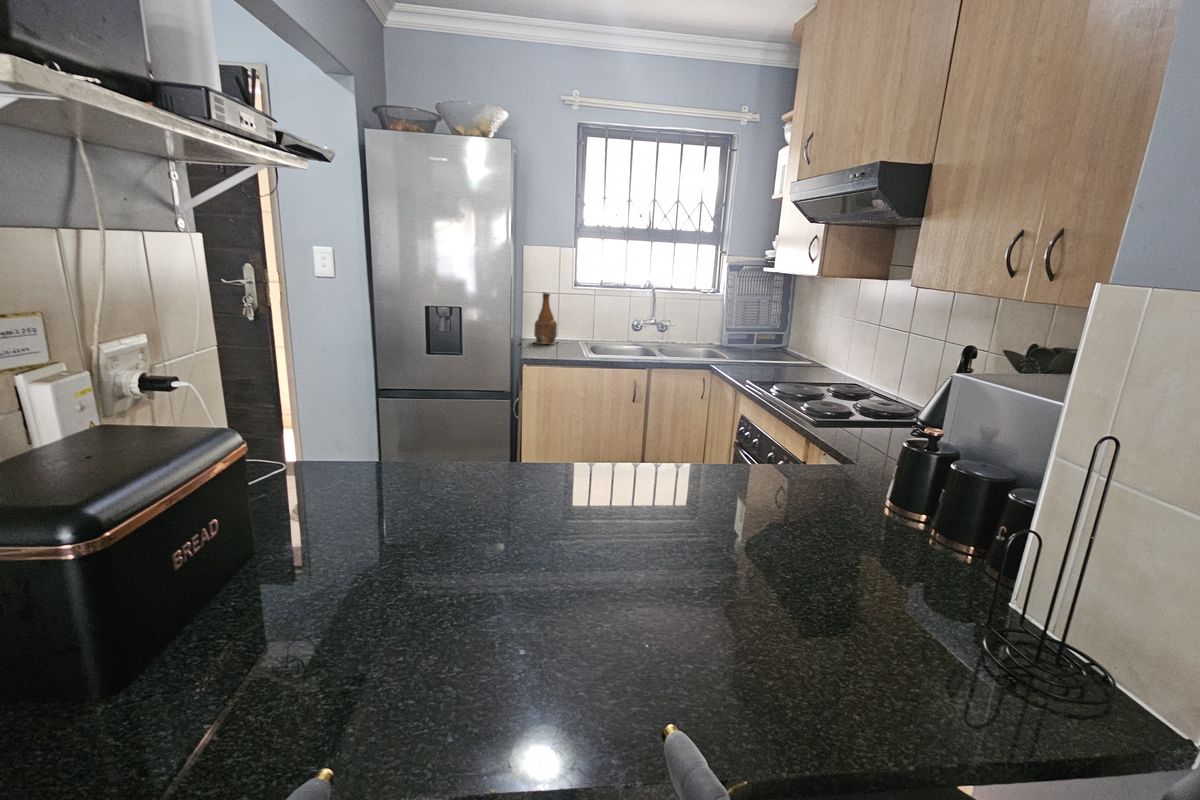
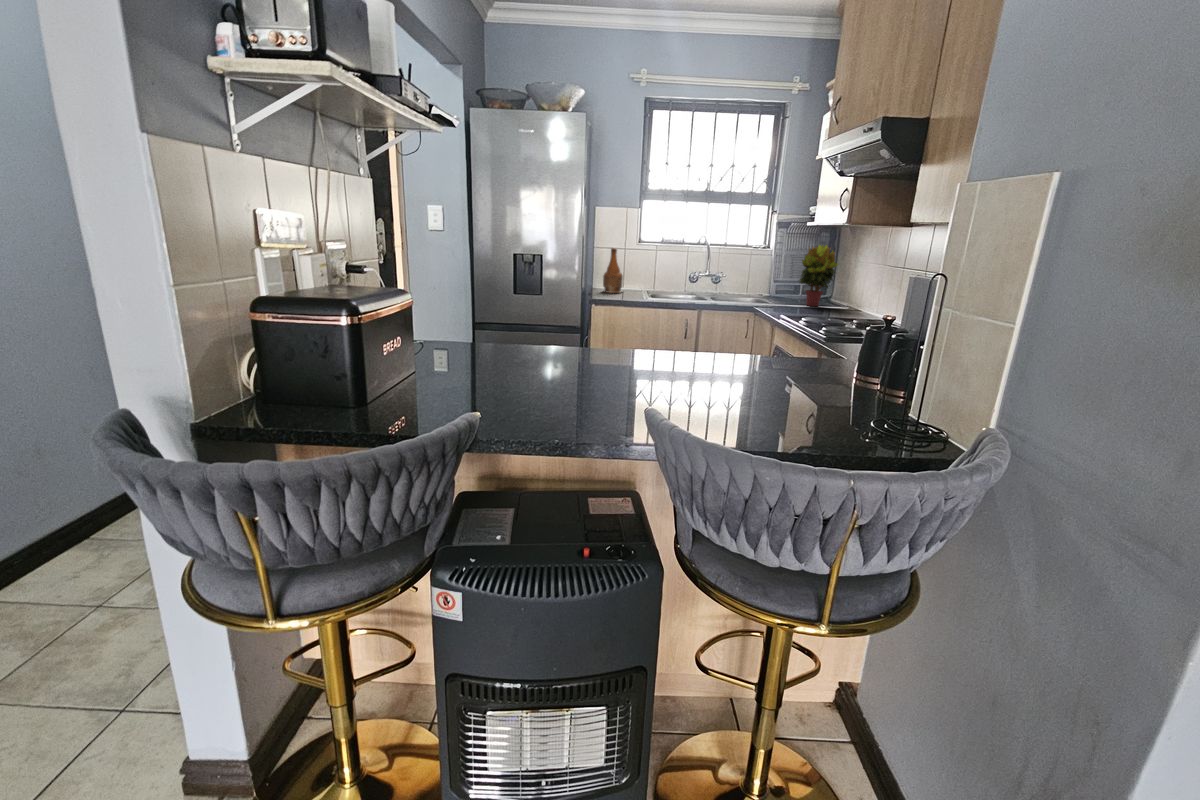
potted plant: none [753,291,799,359] -> present [799,245,838,306]

